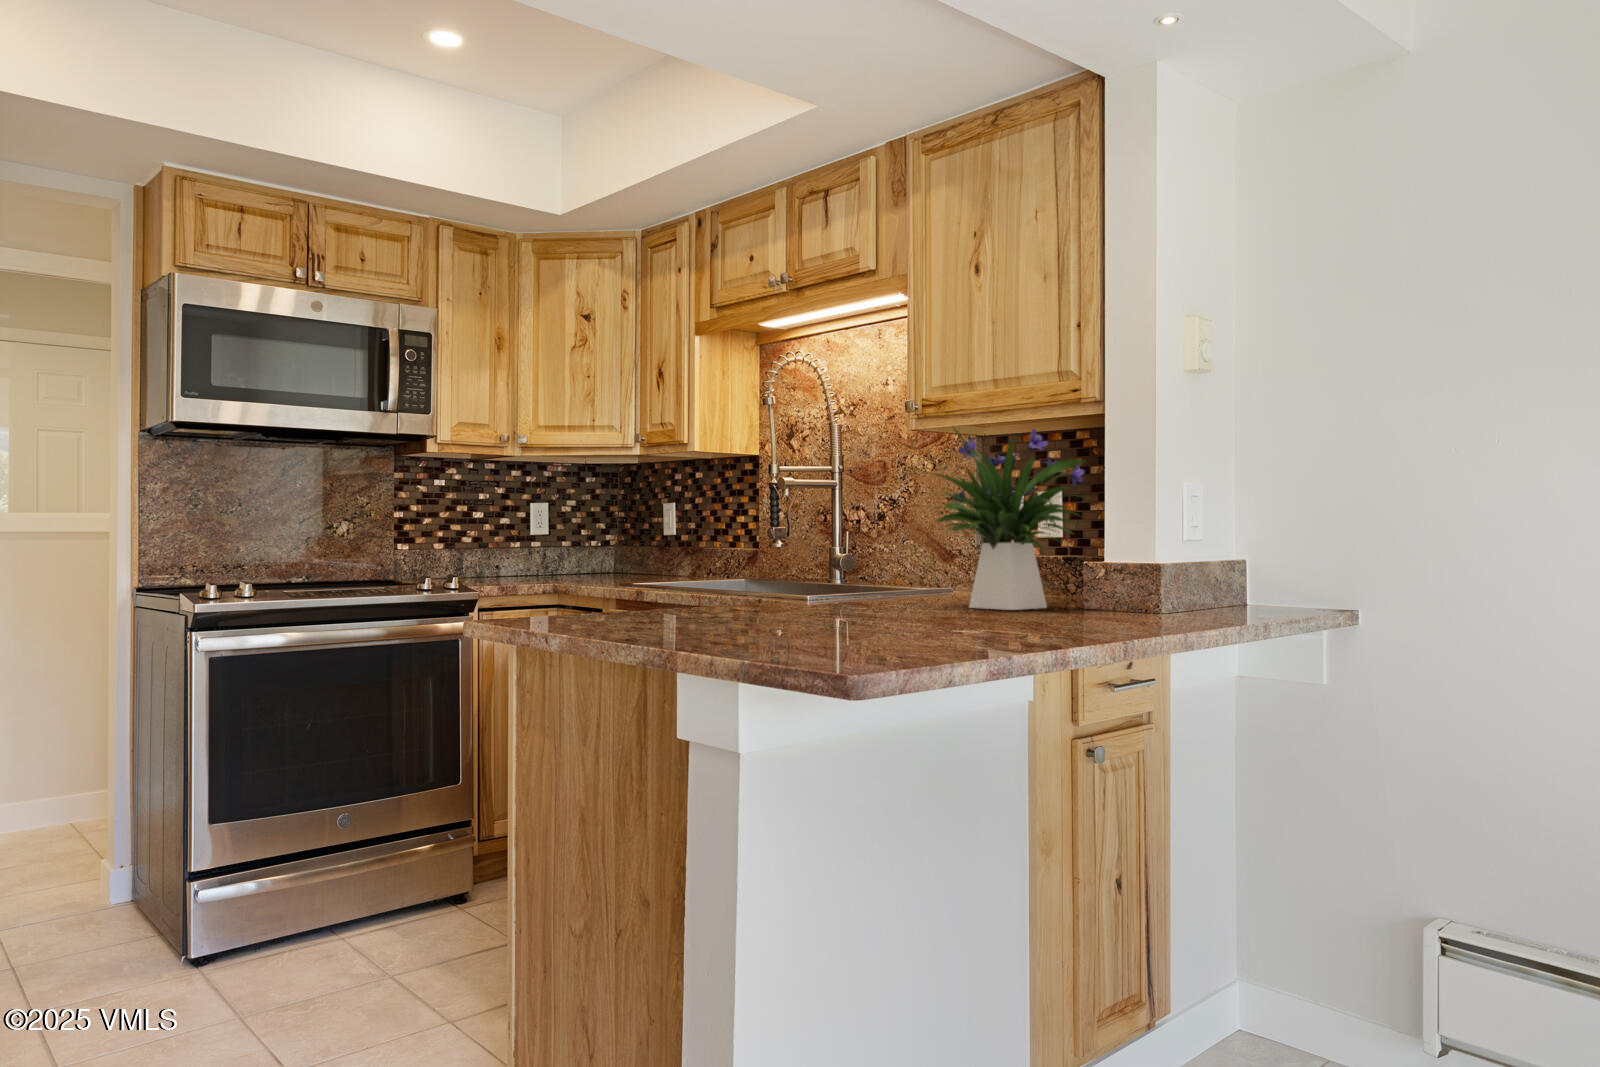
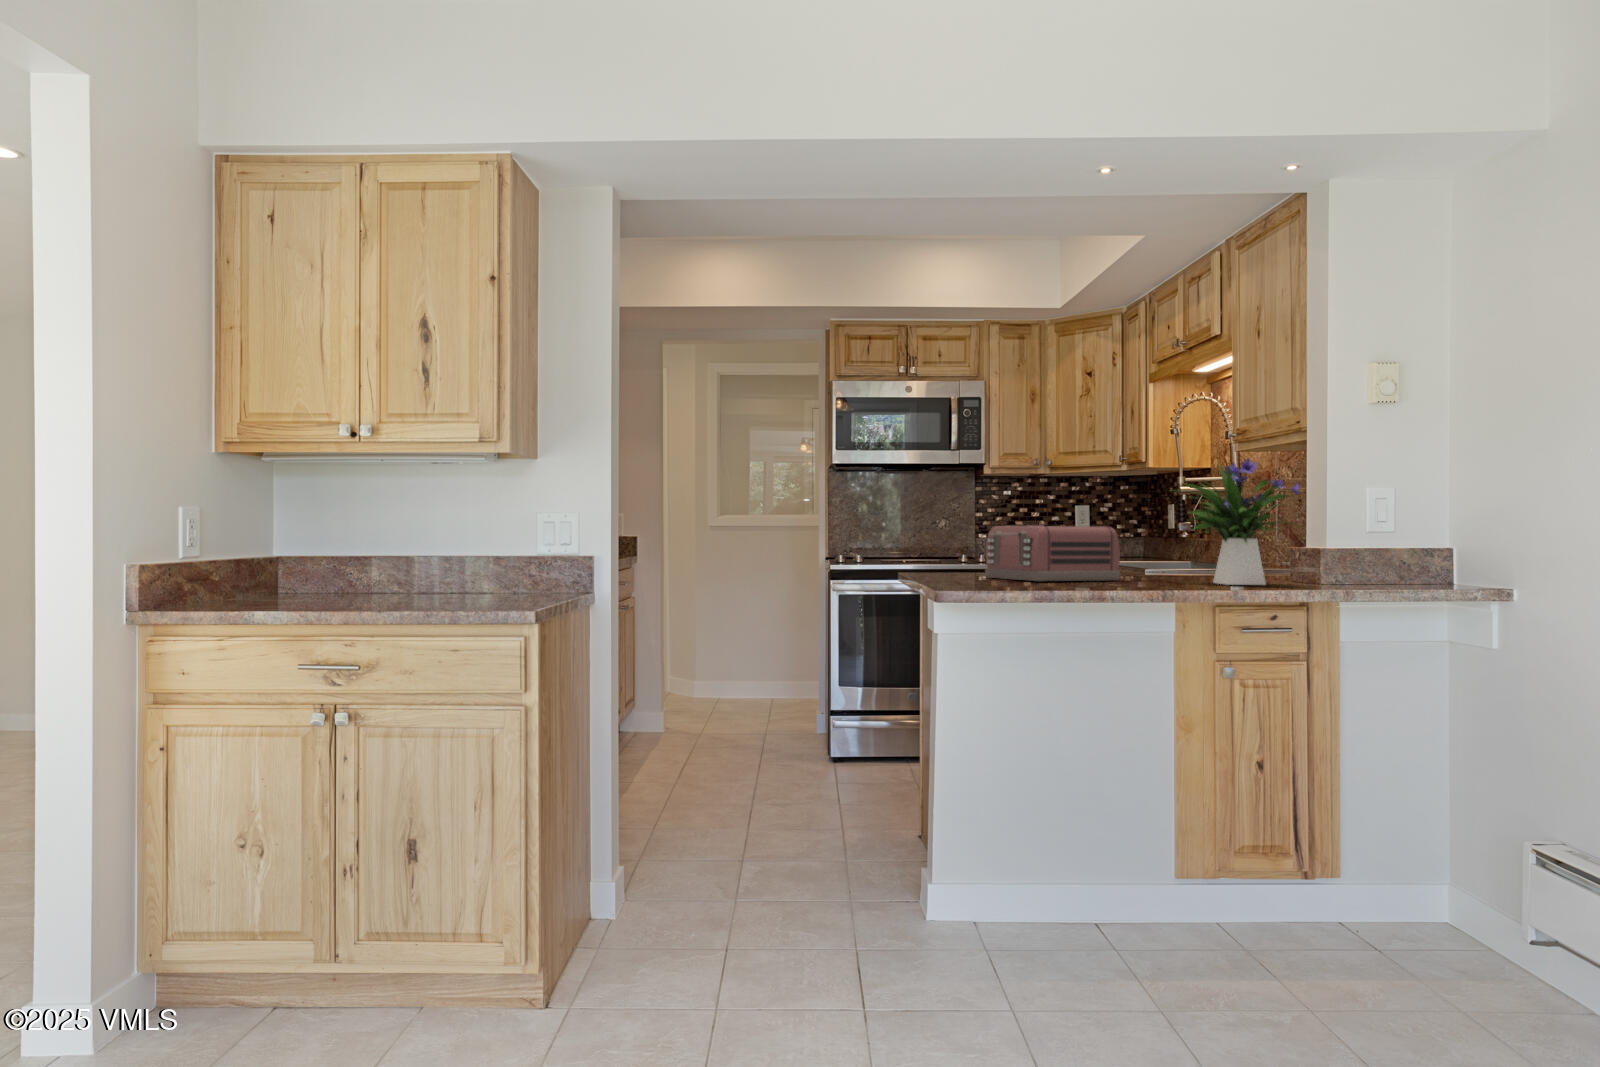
toaster: none [649,523,856,620] -> present [985,525,1120,581]

